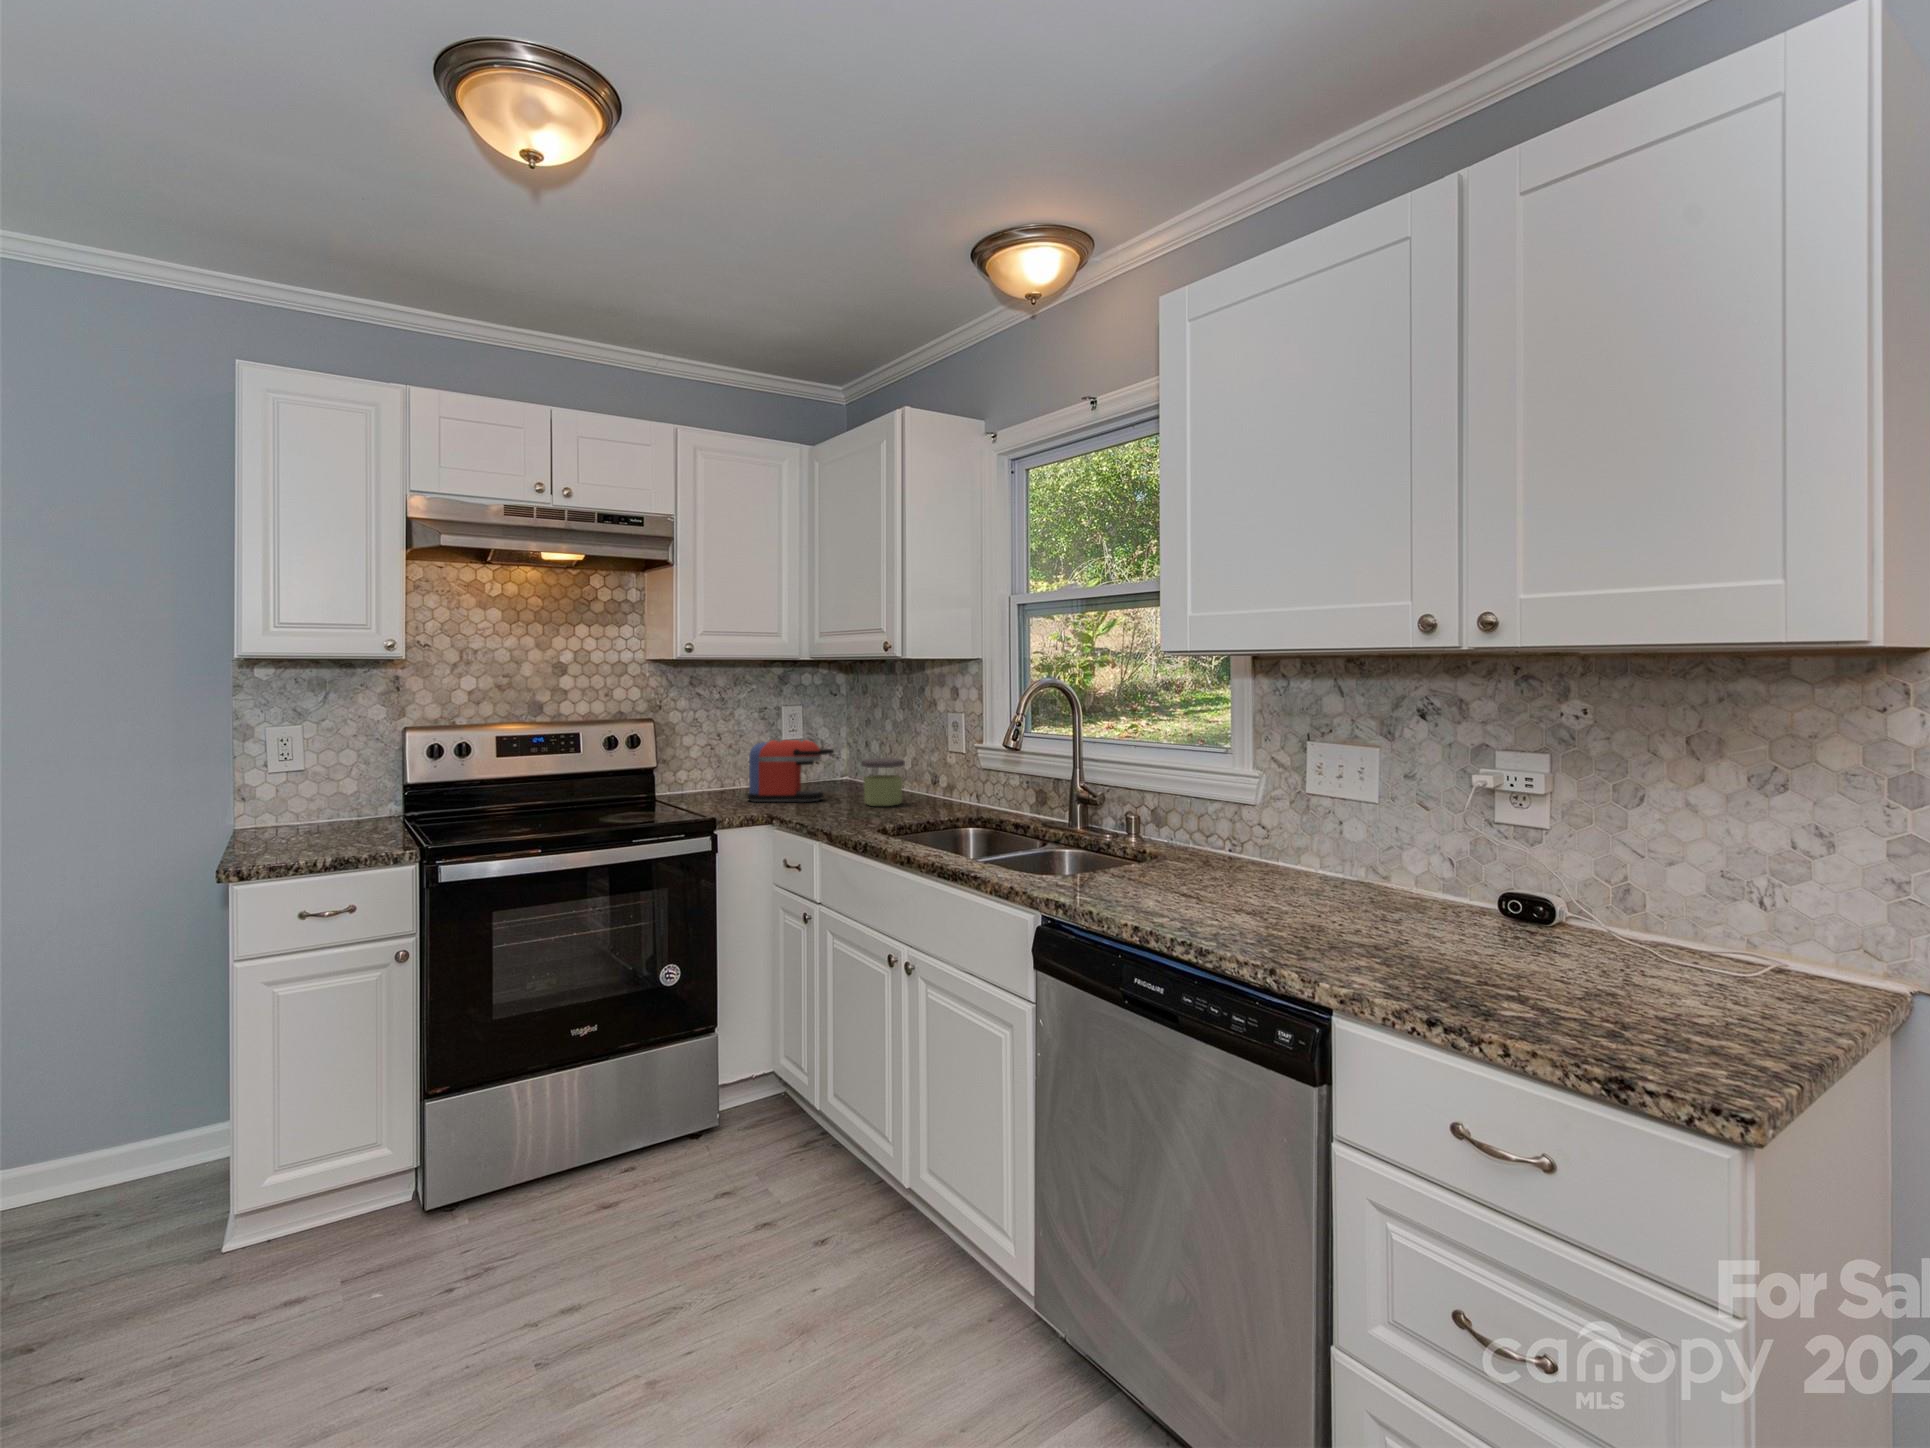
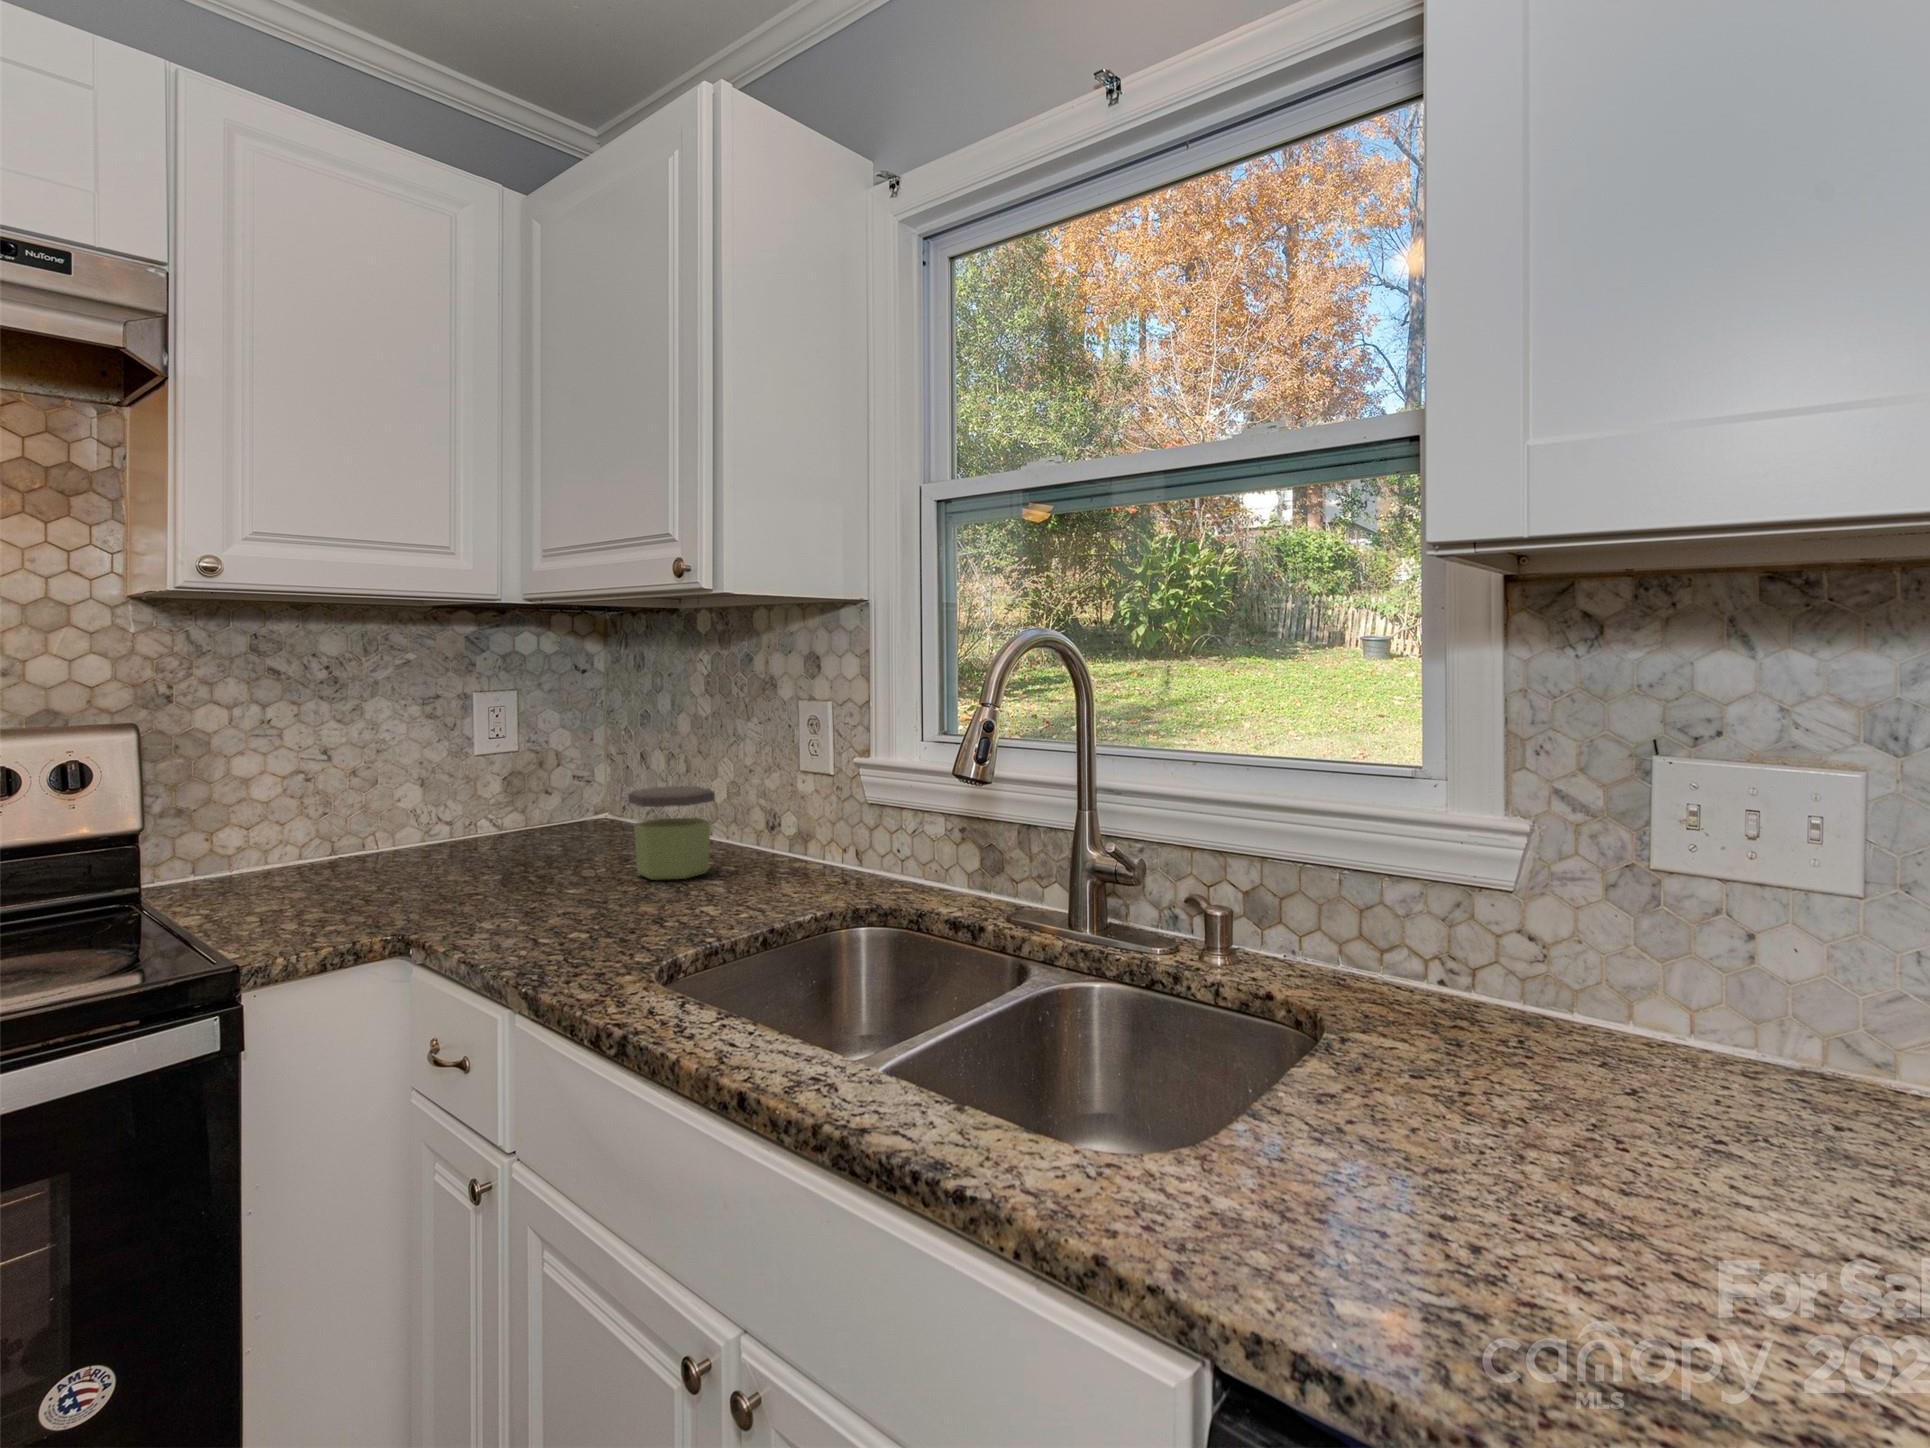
coffee maker: present [747,740,834,802] -> none [402,755,576,876]

